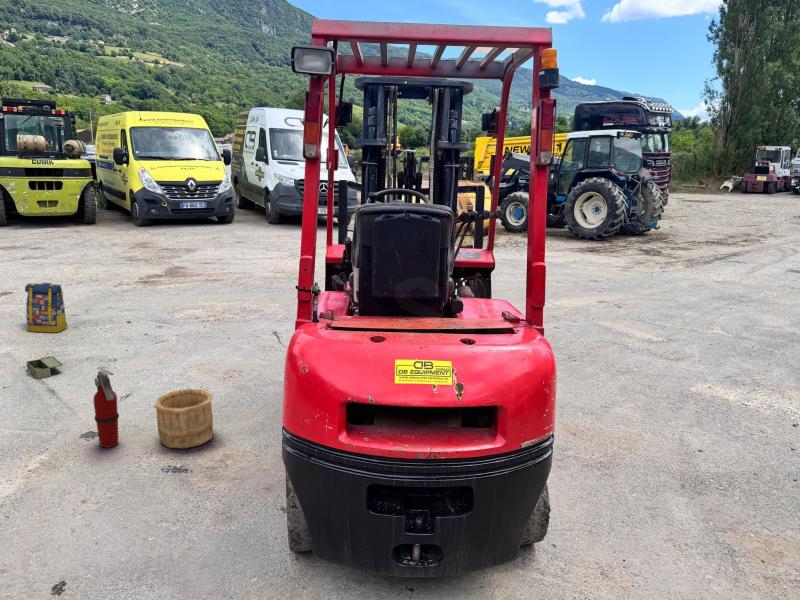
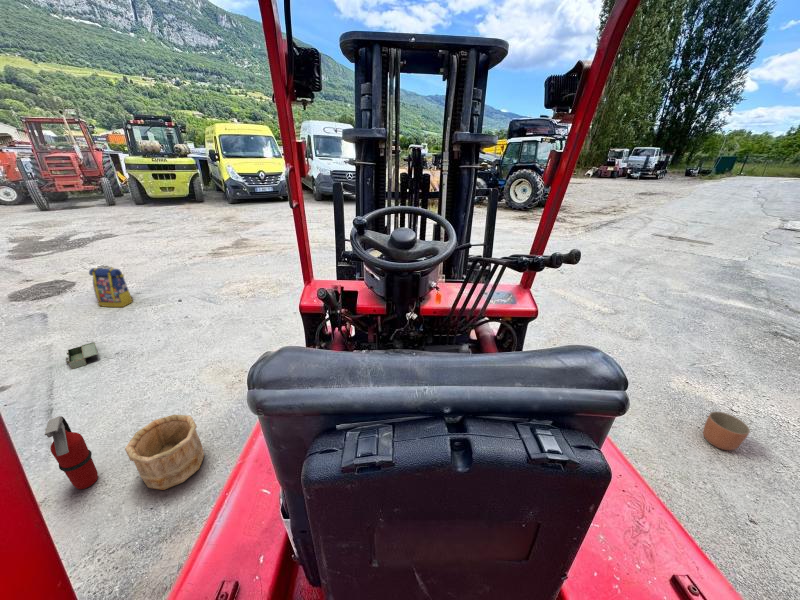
planter: none [722,404,758,439] -> present [703,412,750,450]

